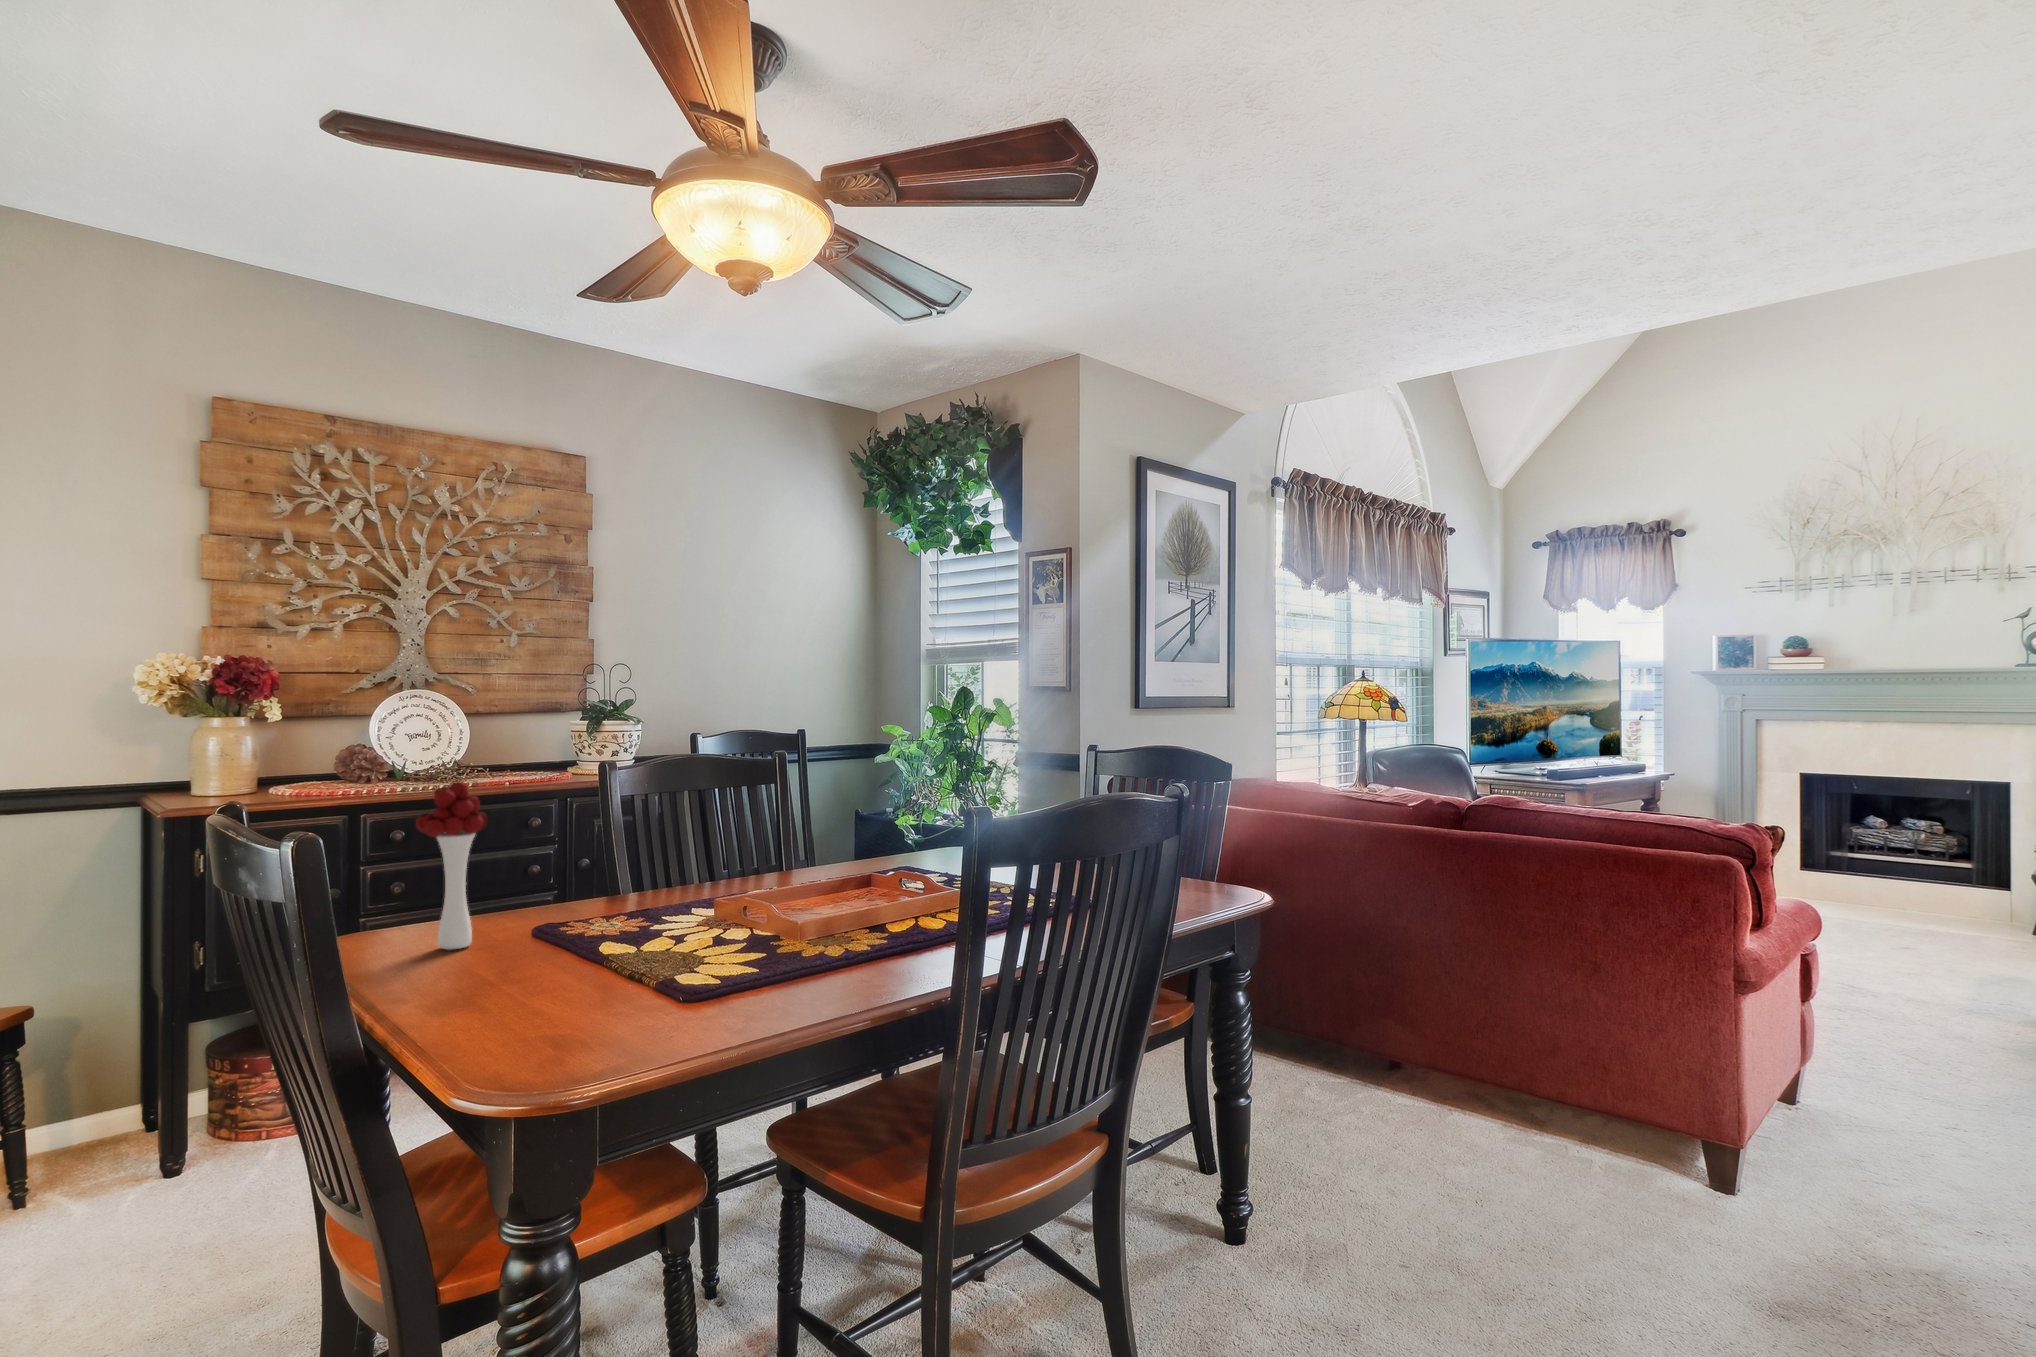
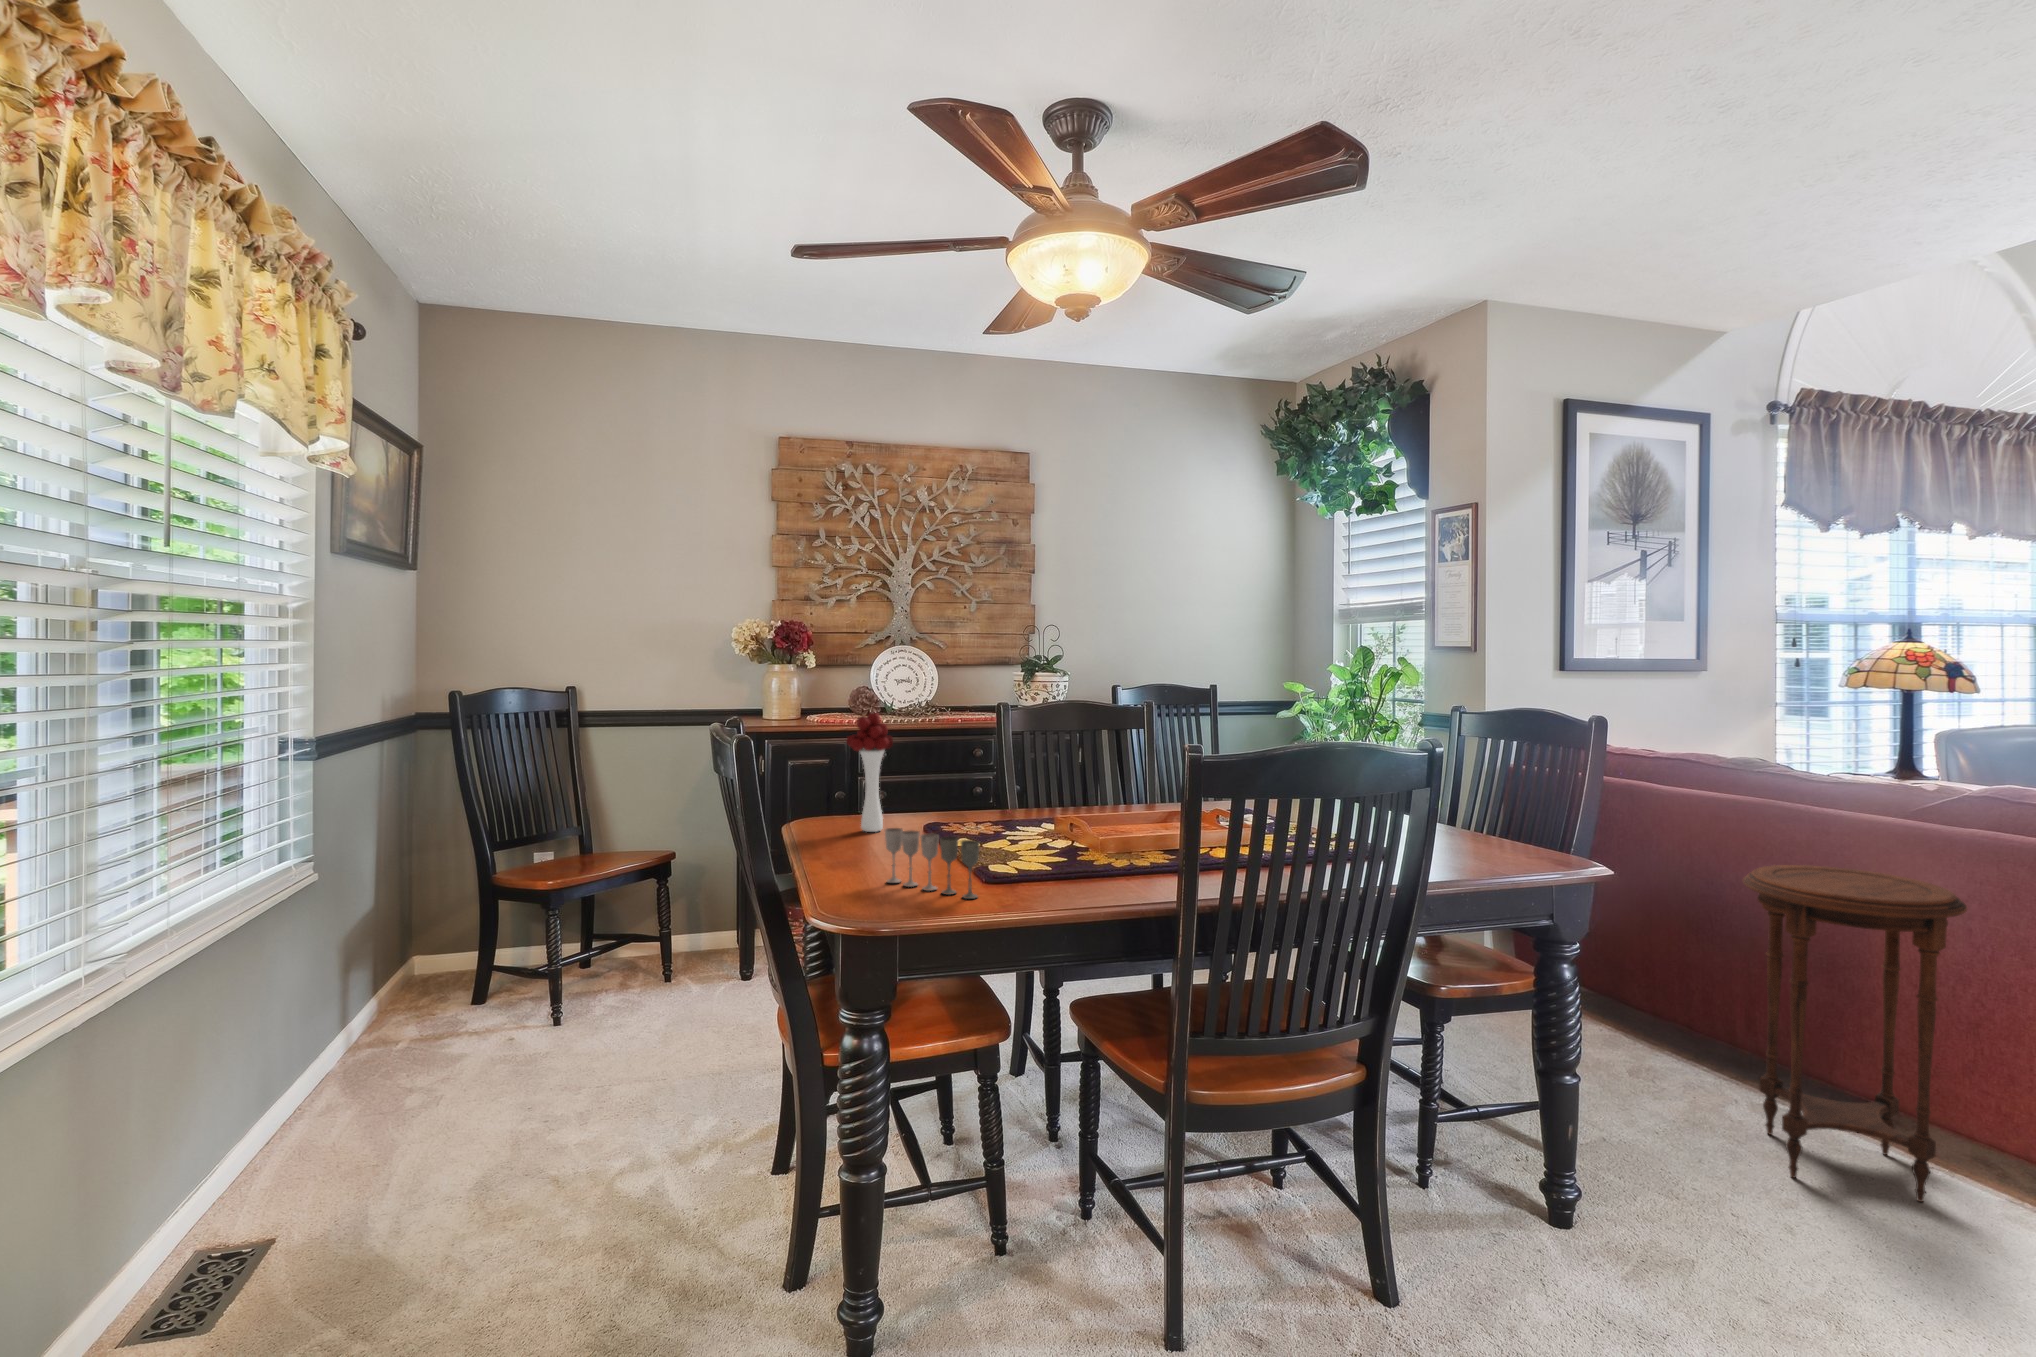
side table: none [1350,879,1511,1164] -> present [1743,865,1967,1202]
wine glass: none [533,945,691,1033] -> present [885,828,980,899]

